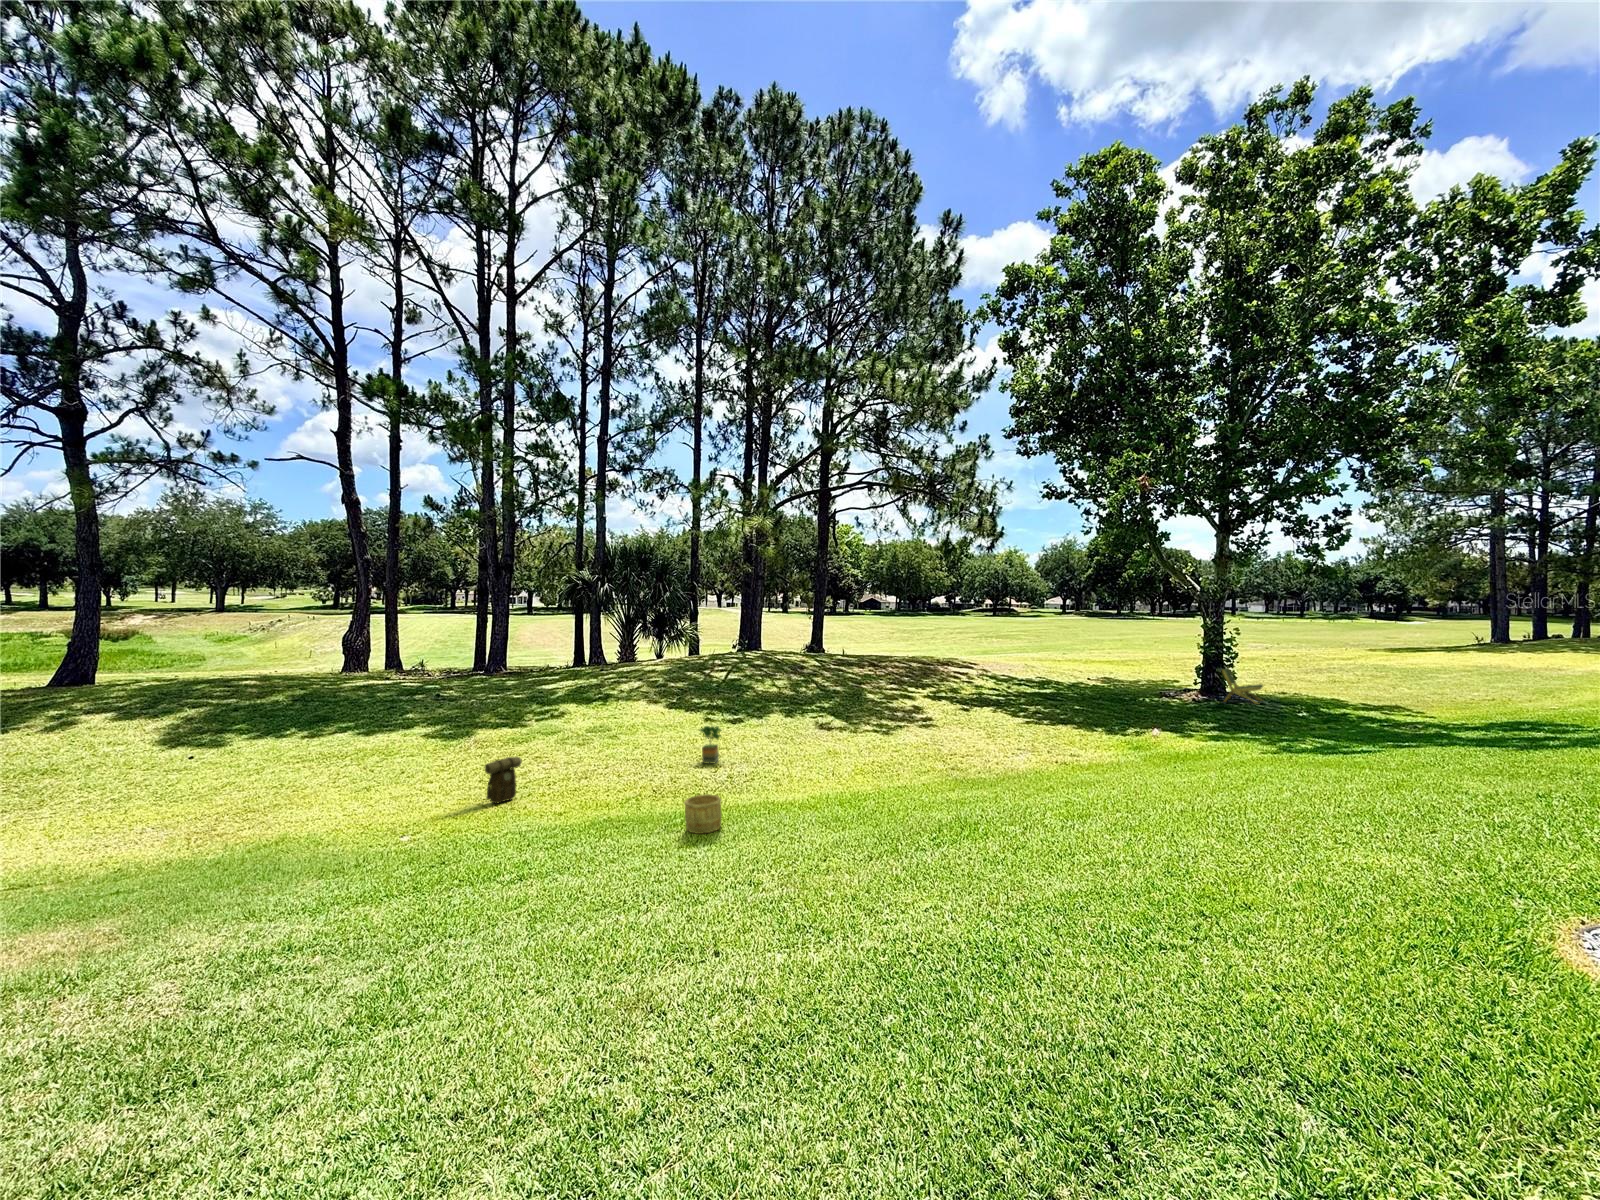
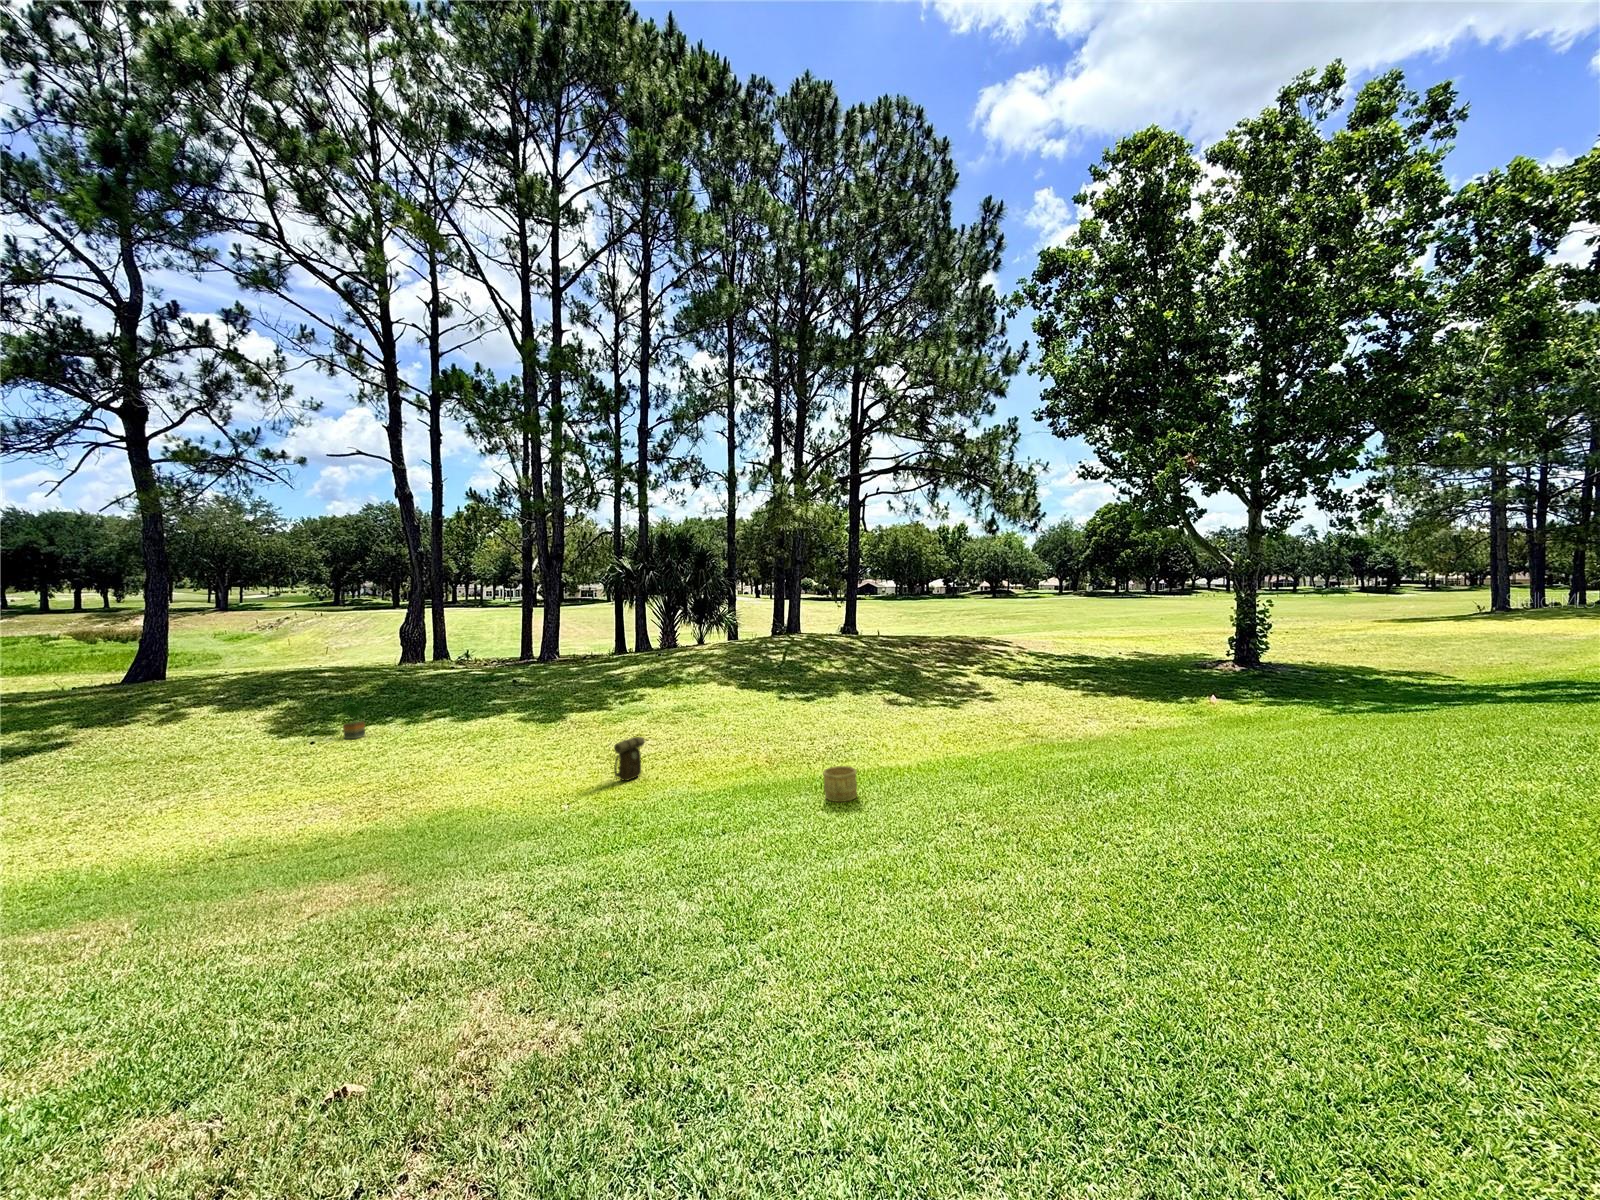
lounge chair: present [1222,668,1263,704] -> none [1256,639,1297,673]
potted tree: present [700,726,722,764] -> present [342,703,367,739]

